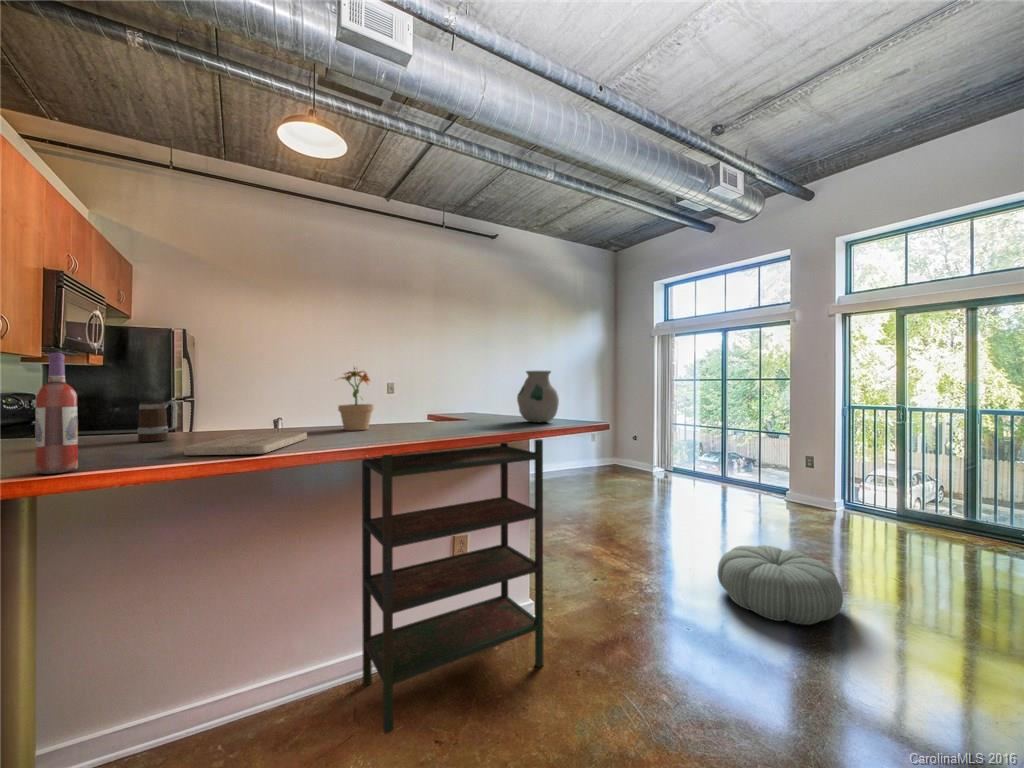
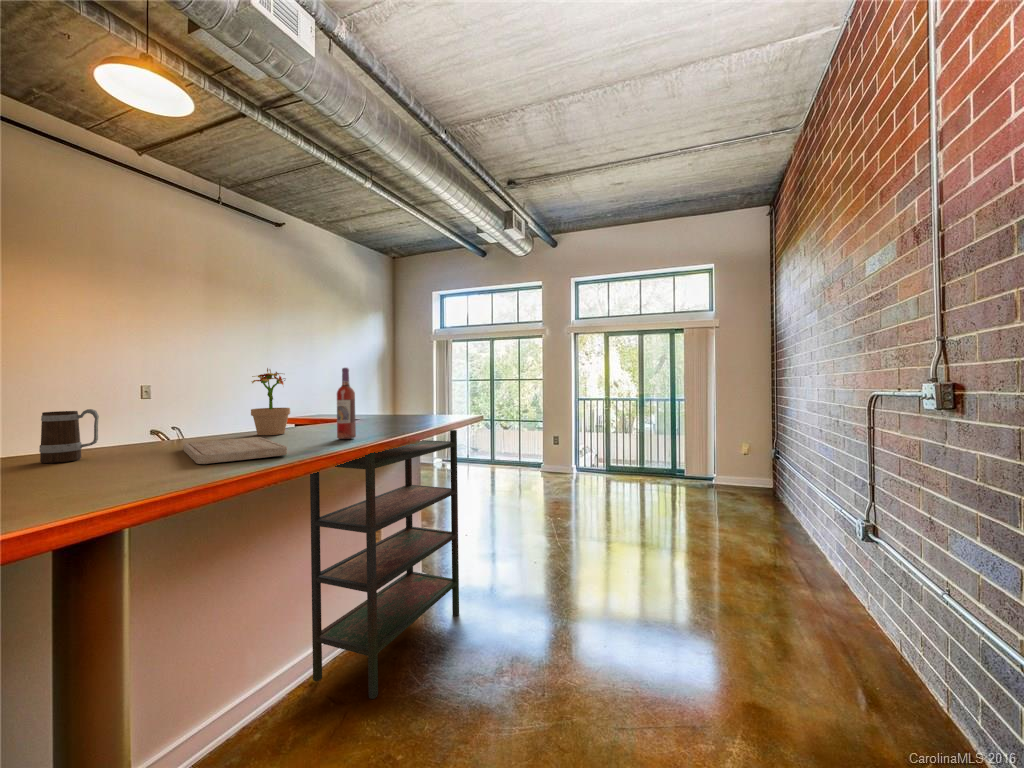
wine bottle: present [35,353,78,474] -> present [337,368,356,439]
vase: present [517,371,559,422] -> none [395,373,433,419]
pouf: present [717,545,843,625] -> none [538,498,612,544]

